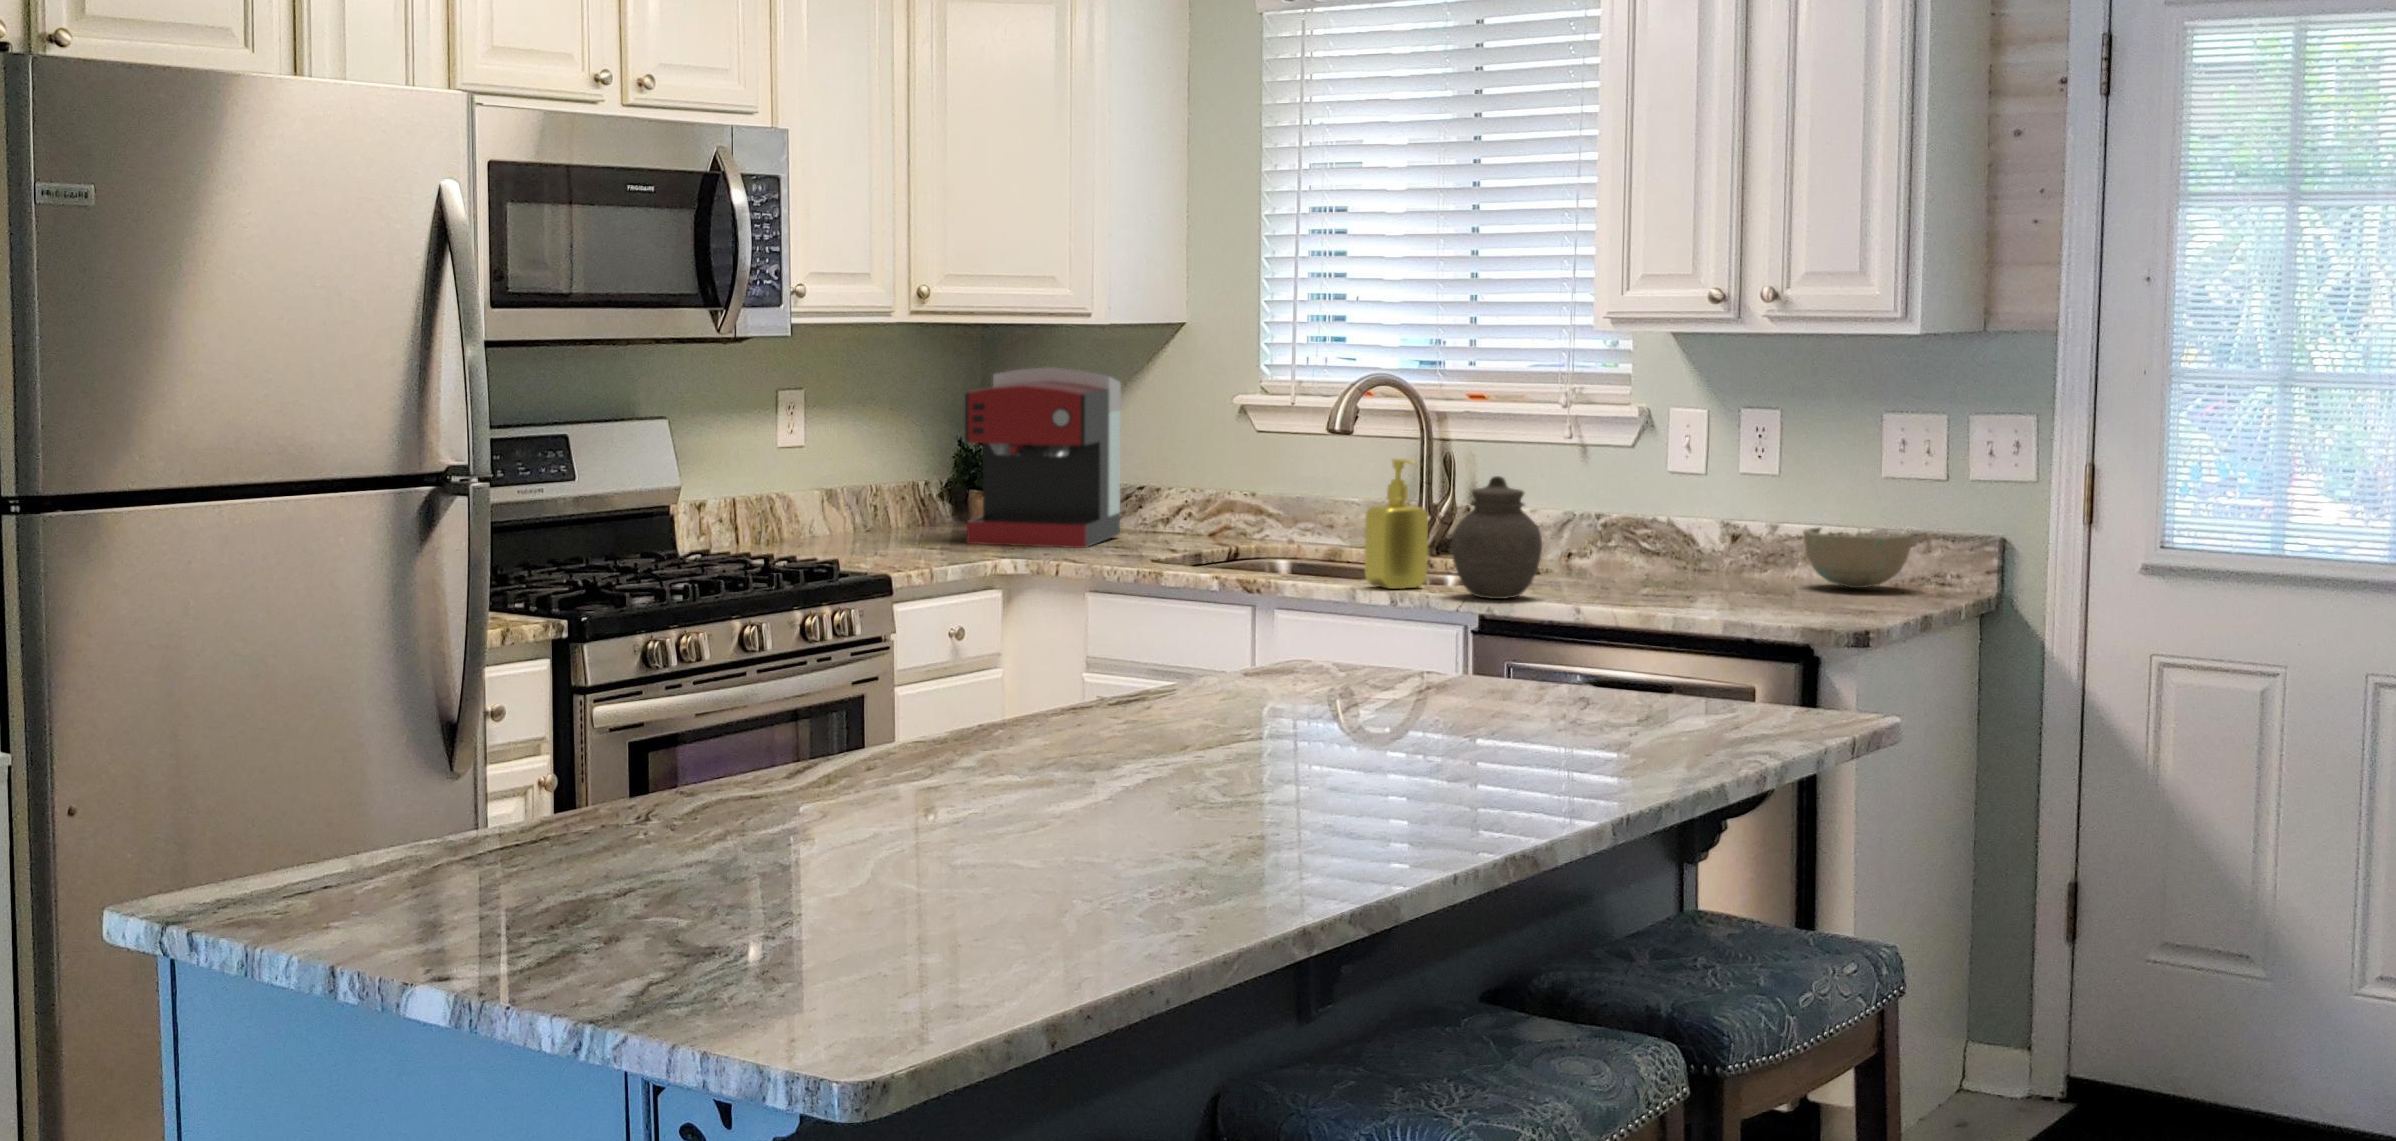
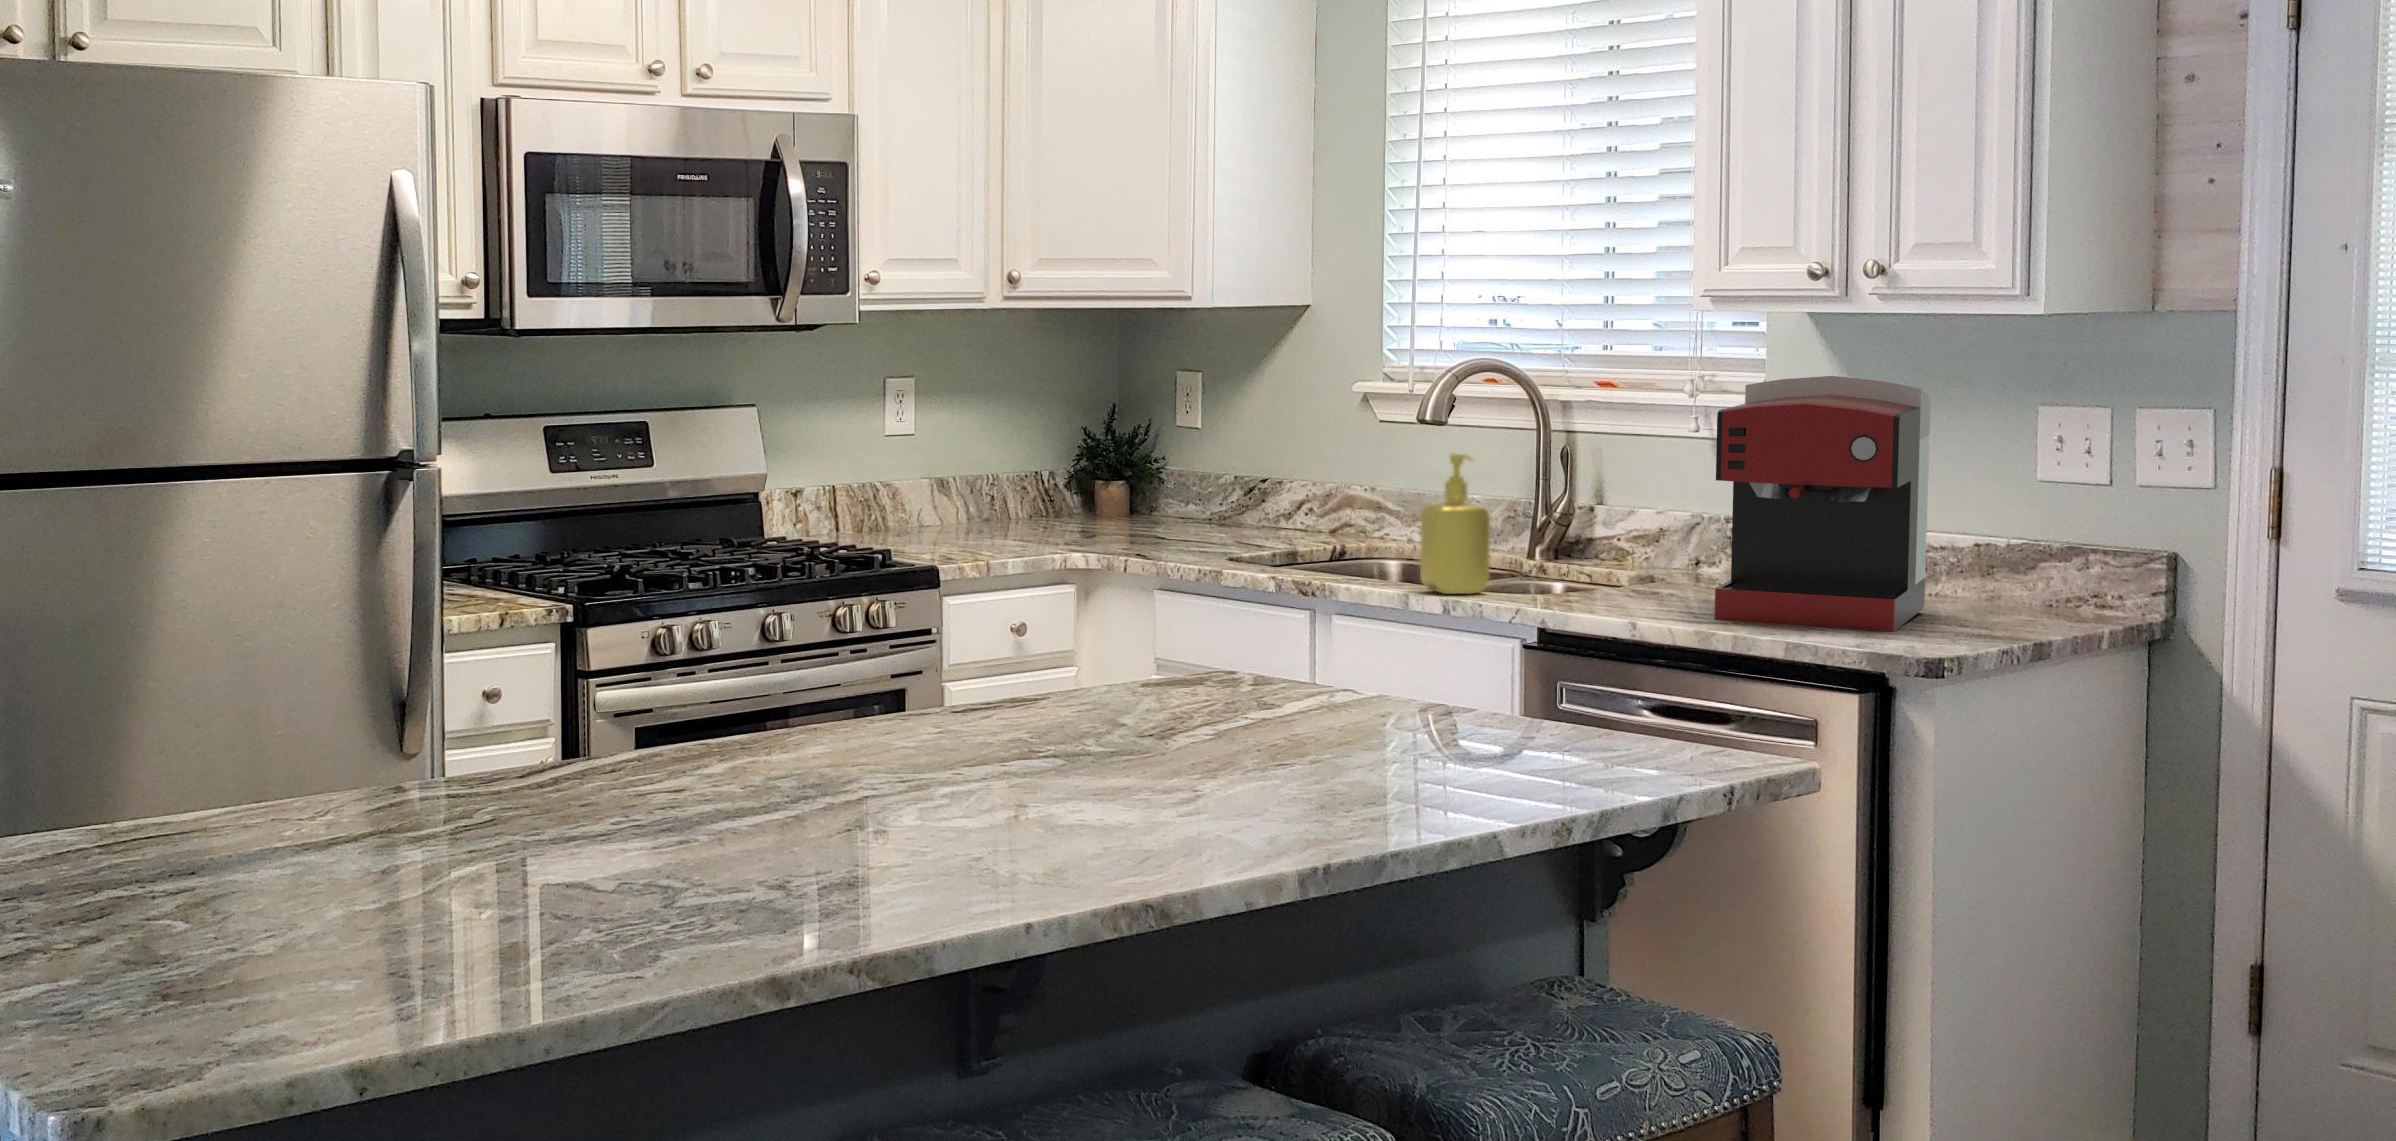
coffee maker: present [965,367,1121,548] -> present [1714,376,1931,632]
jar: present [1452,476,1542,599] -> none [1501,474,1603,608]
bowl: present [1803,528,1913,588] -> none [1940,536,2071,606]

